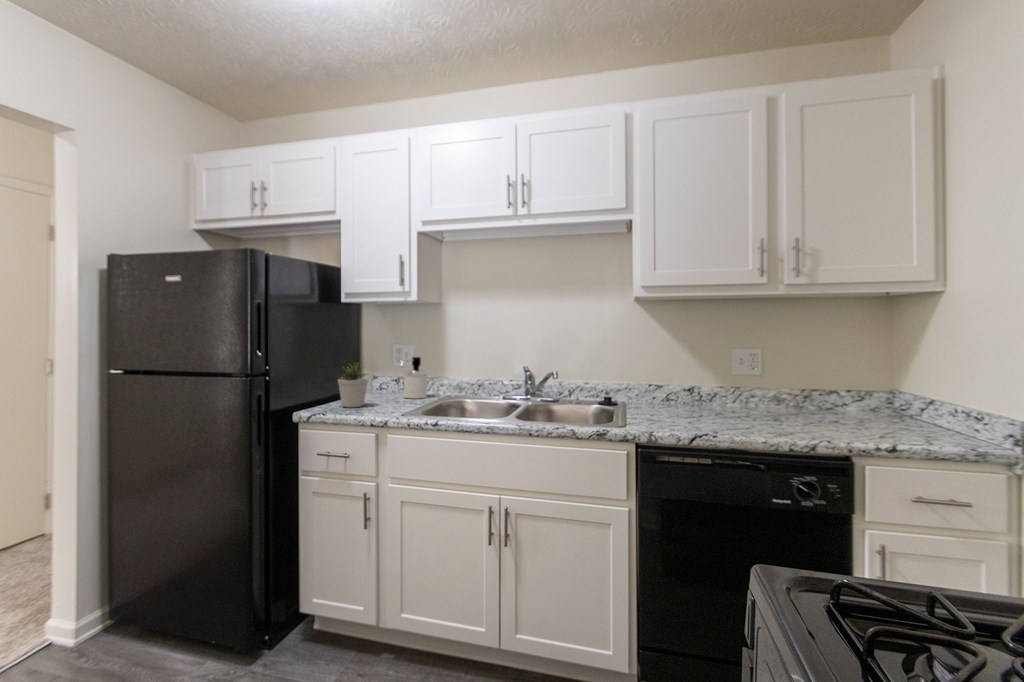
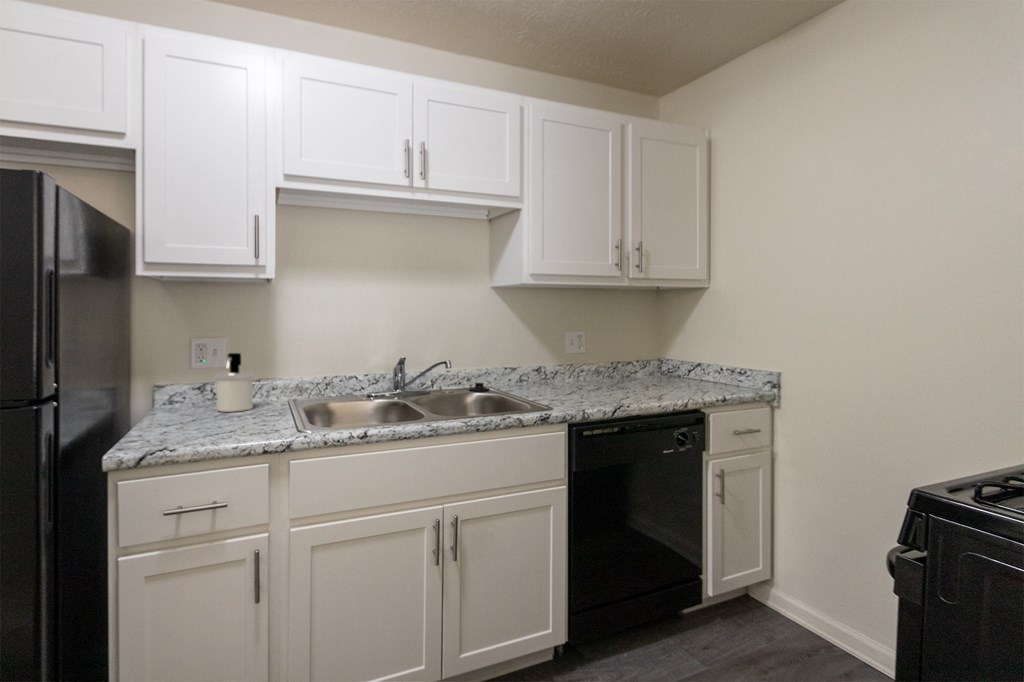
potted plant: present [338,365,368,407] -> none [153,364,204,435]

